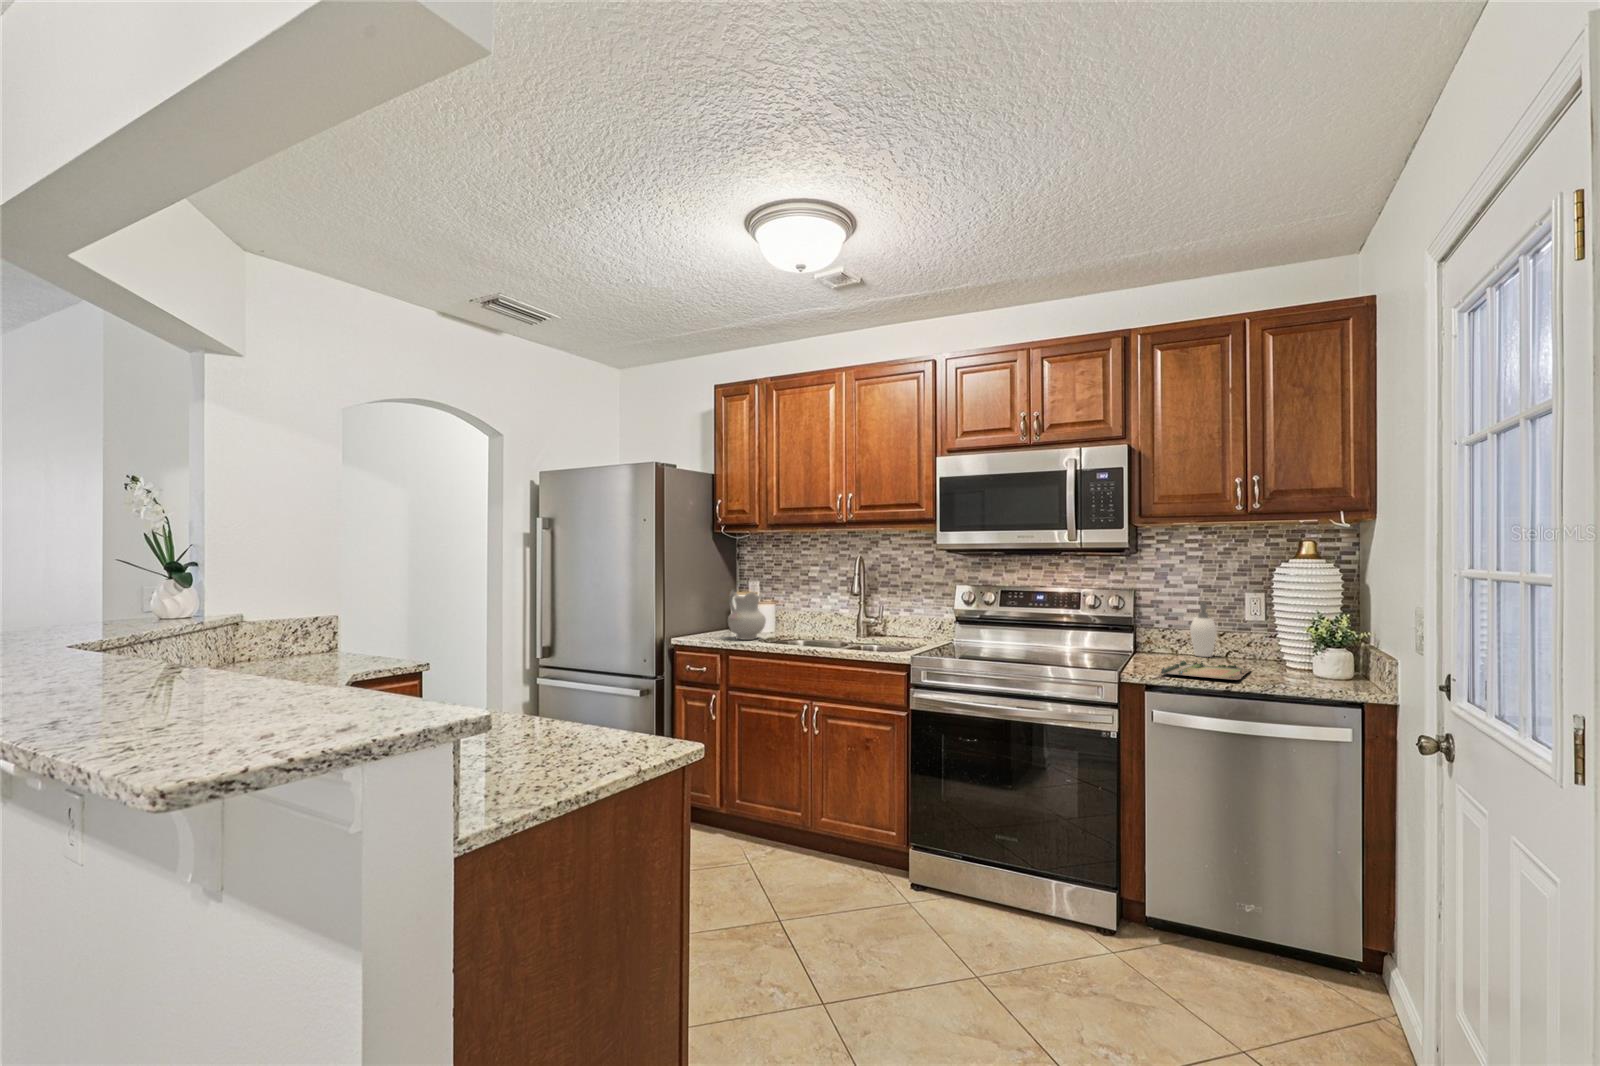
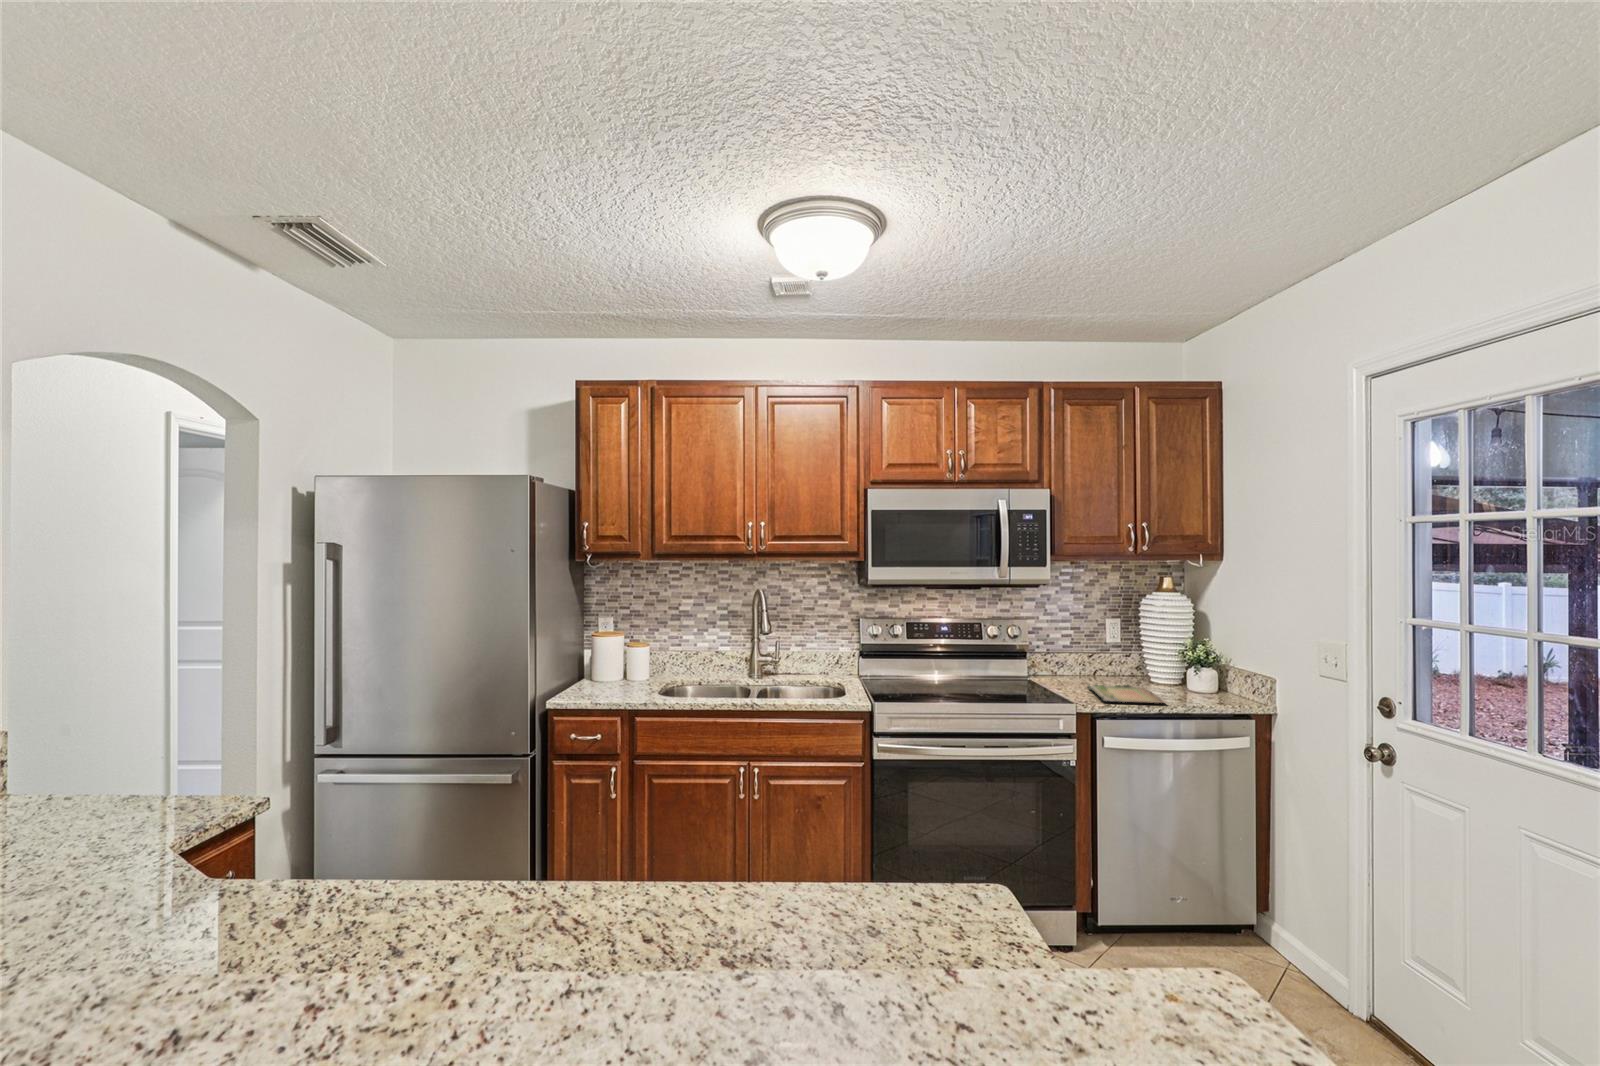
ceramic pitcher: present [728,590,766,640] -> none [604,633,654,694]
soap dispenser: present [1190,602,1217,657] -> none [1065,627,1090,675]

